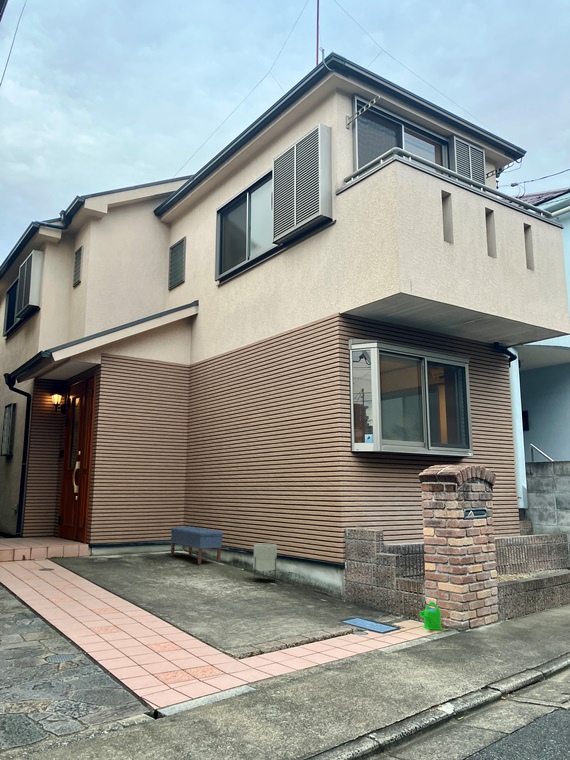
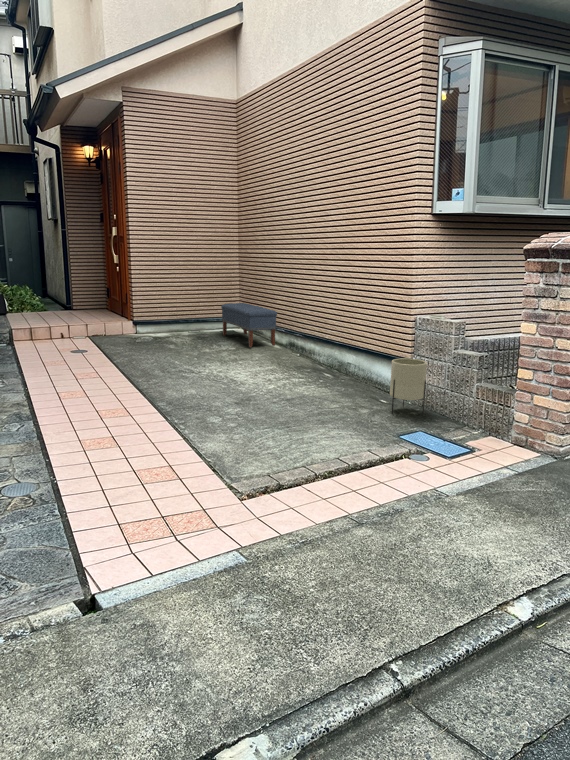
planter: present [253,544,277,581] -> present [390,358,427,414]
watering can: present [420,602,442,630] -> none [502,419,534,455]

